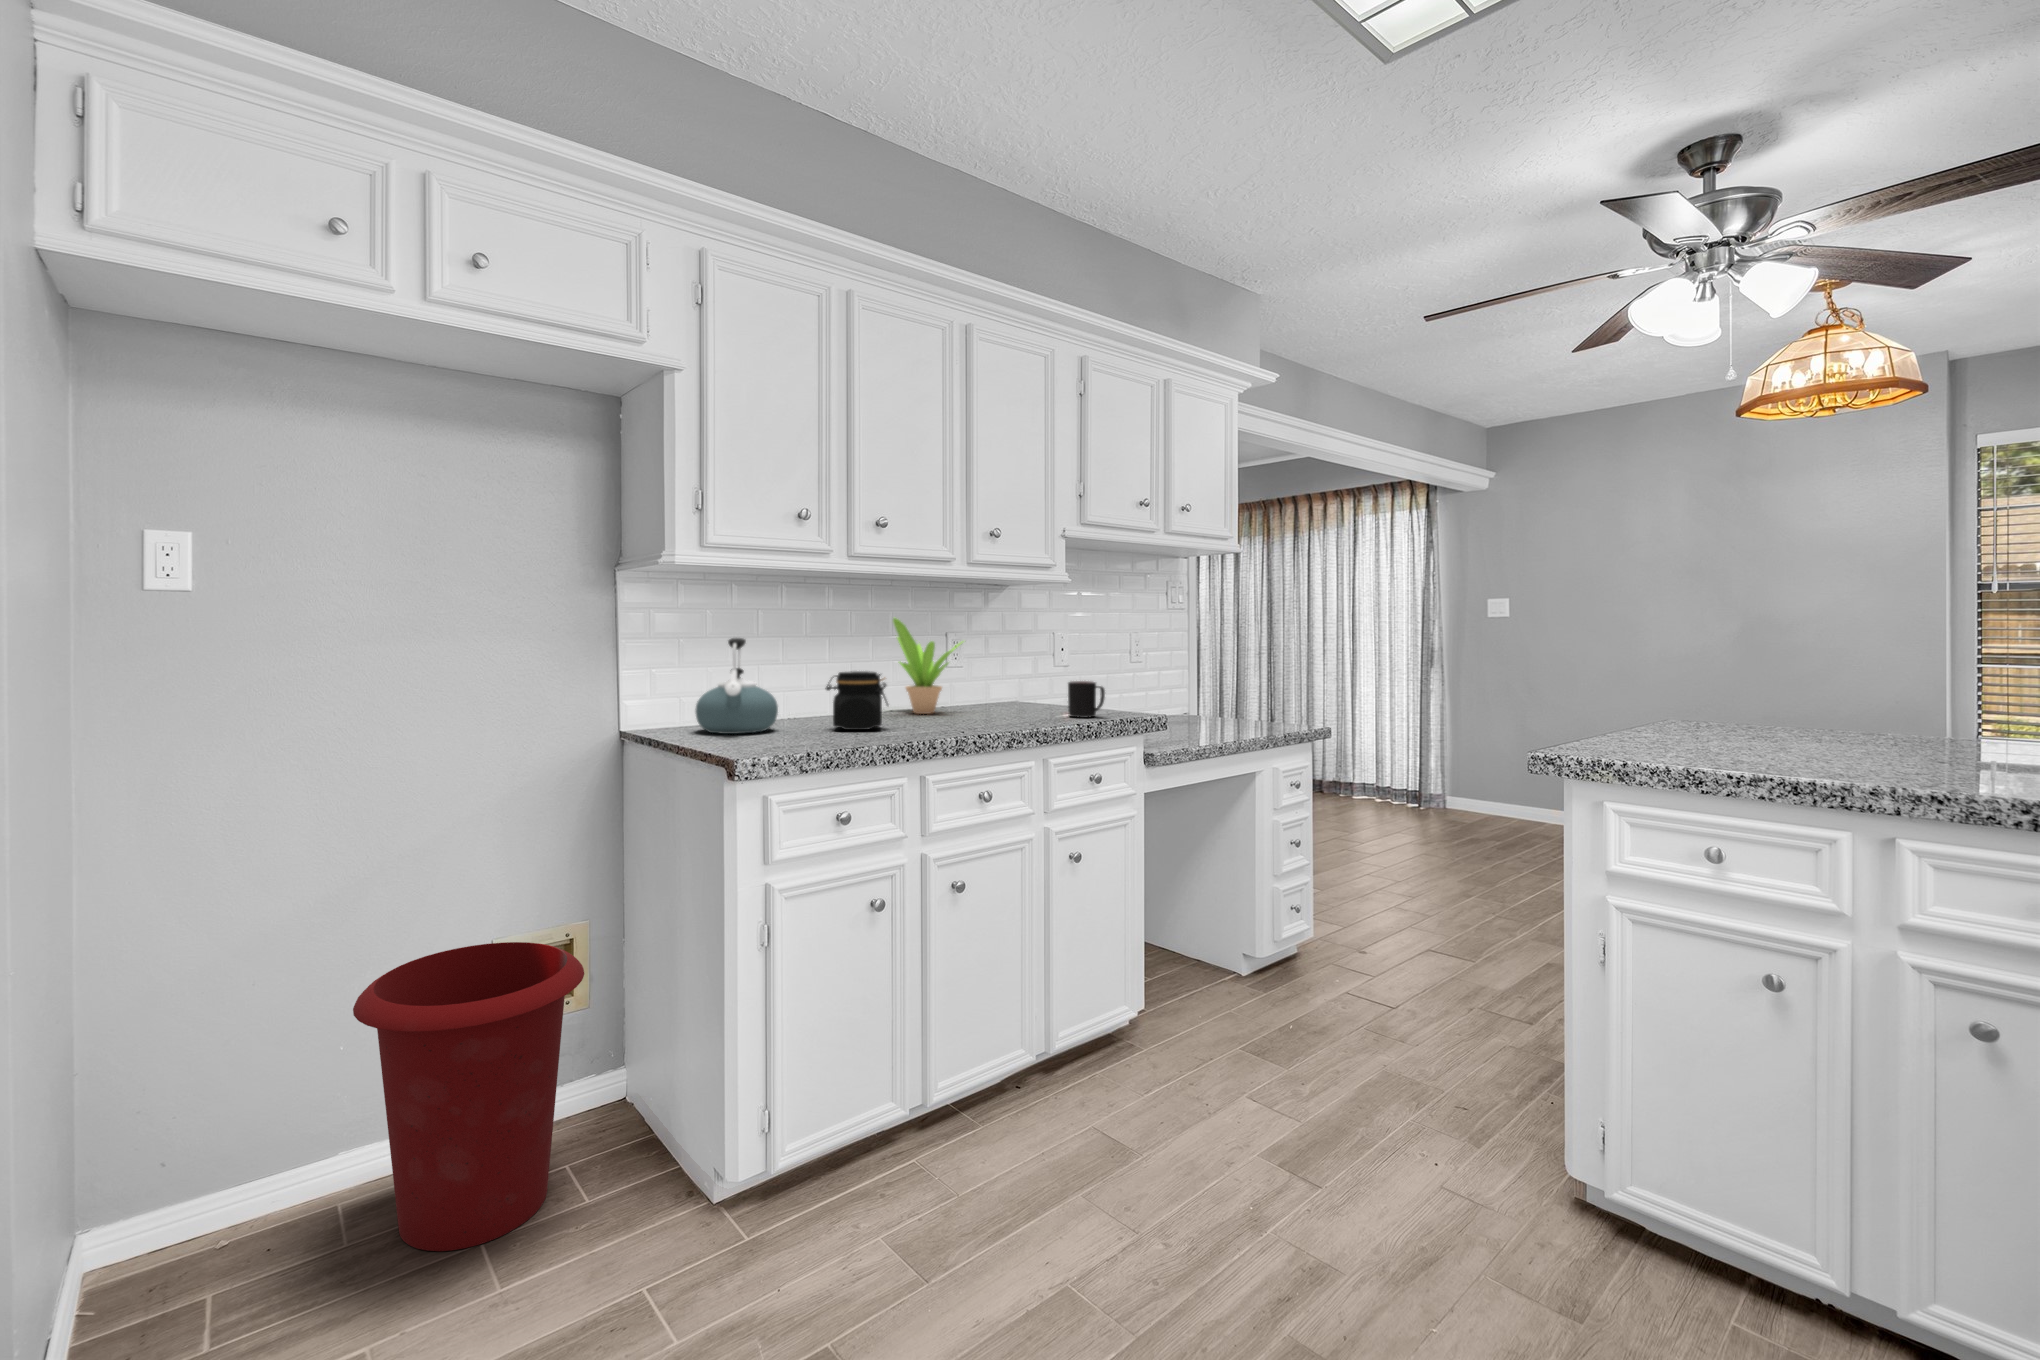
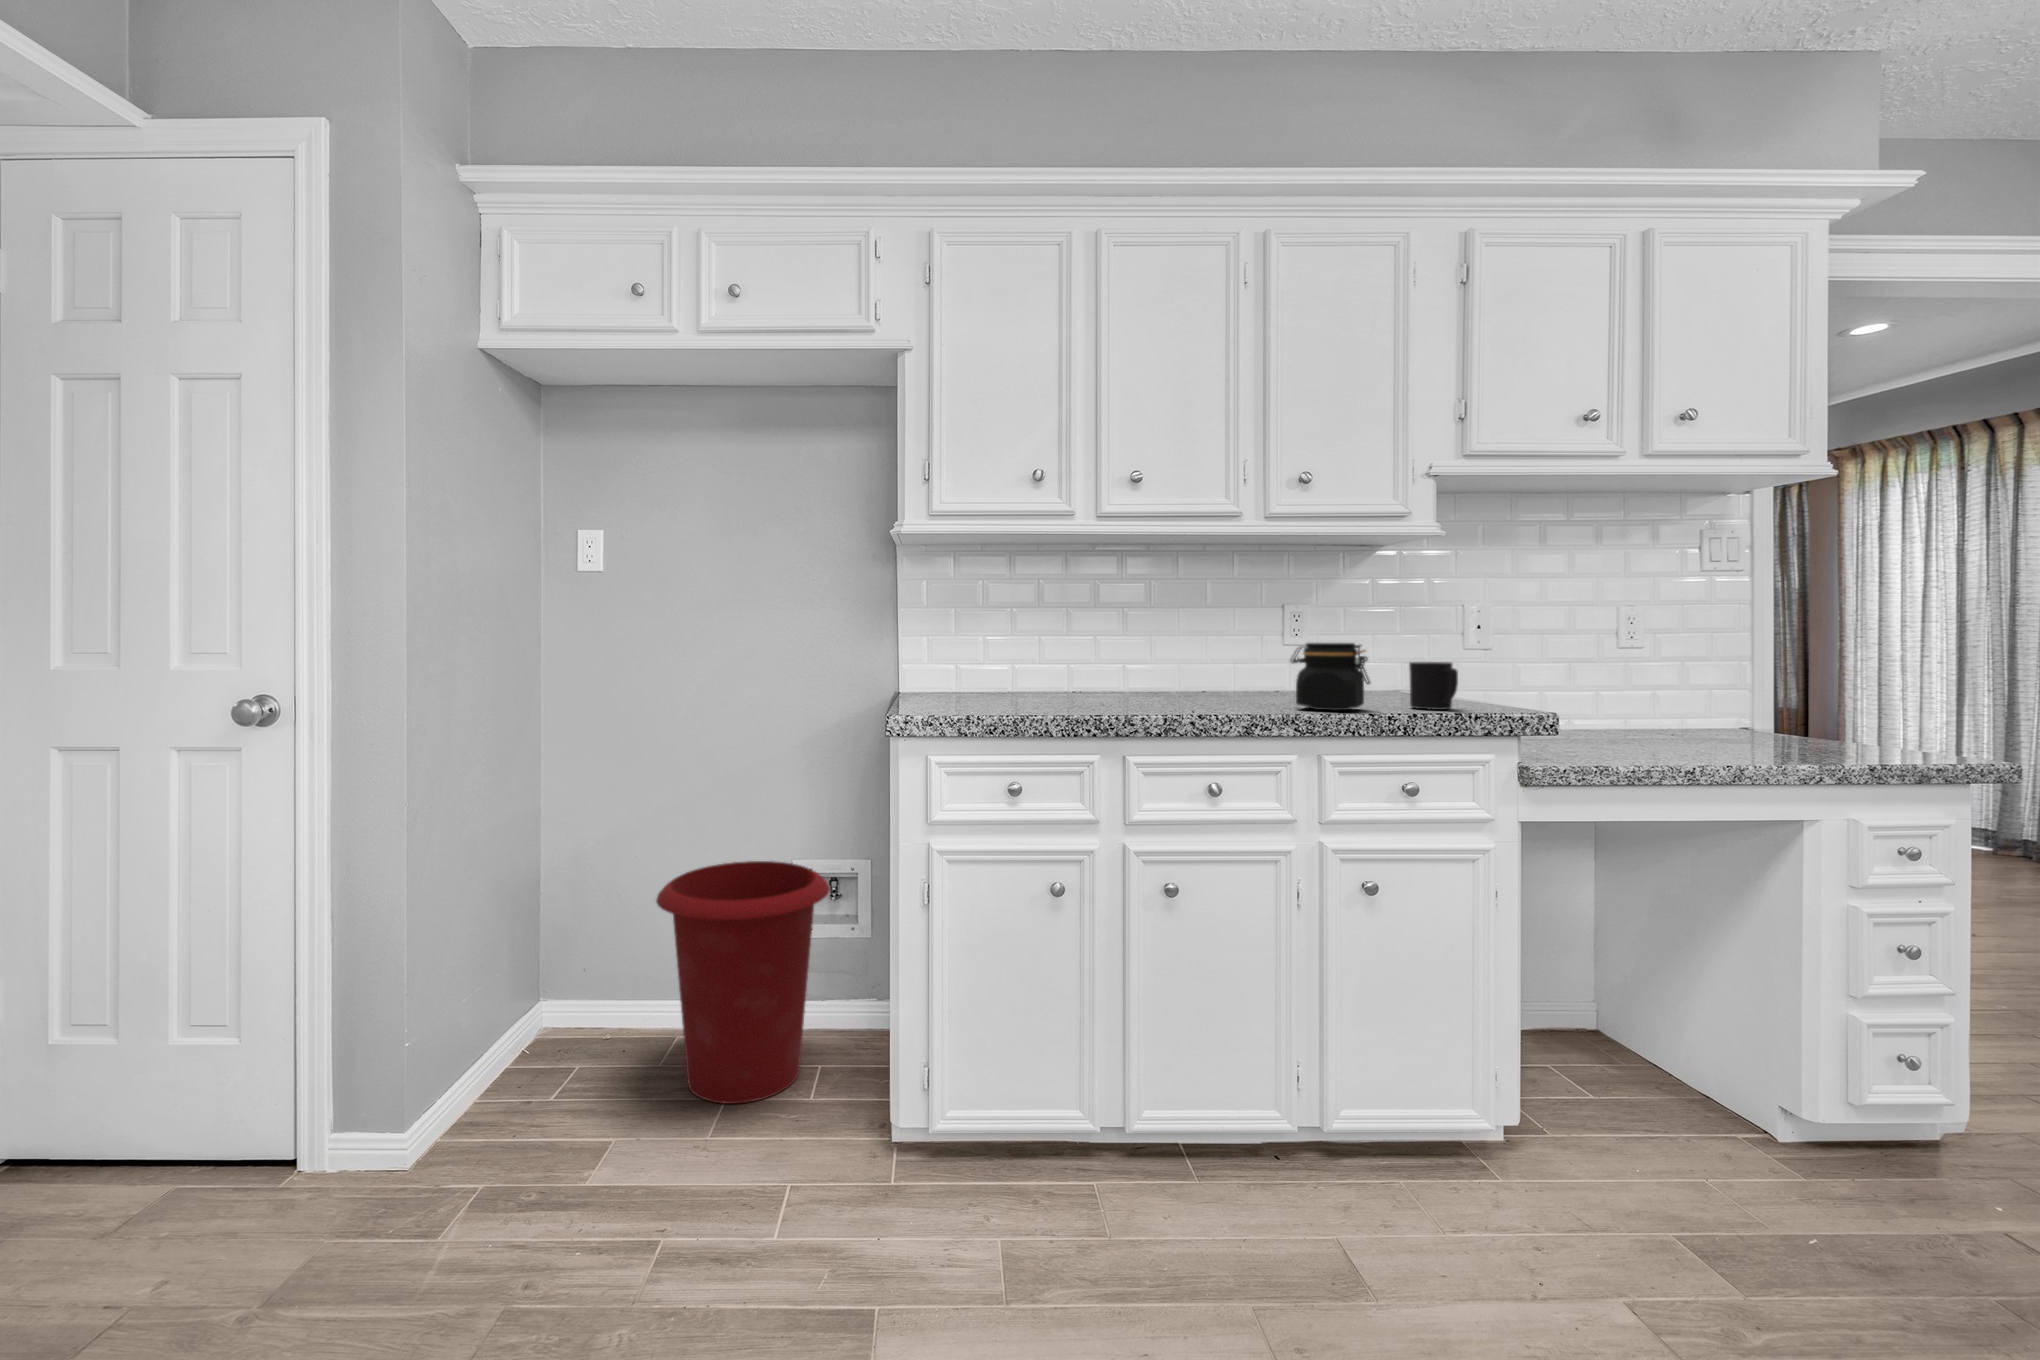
potted plant: present [893,618,963,714] -> none [1187,585,1293,696]
kettle: present [695,638,778,734] -> none [948,606,1028,699]
jar: present [825,671,888,730] -> present [1291,643,1370,710]

